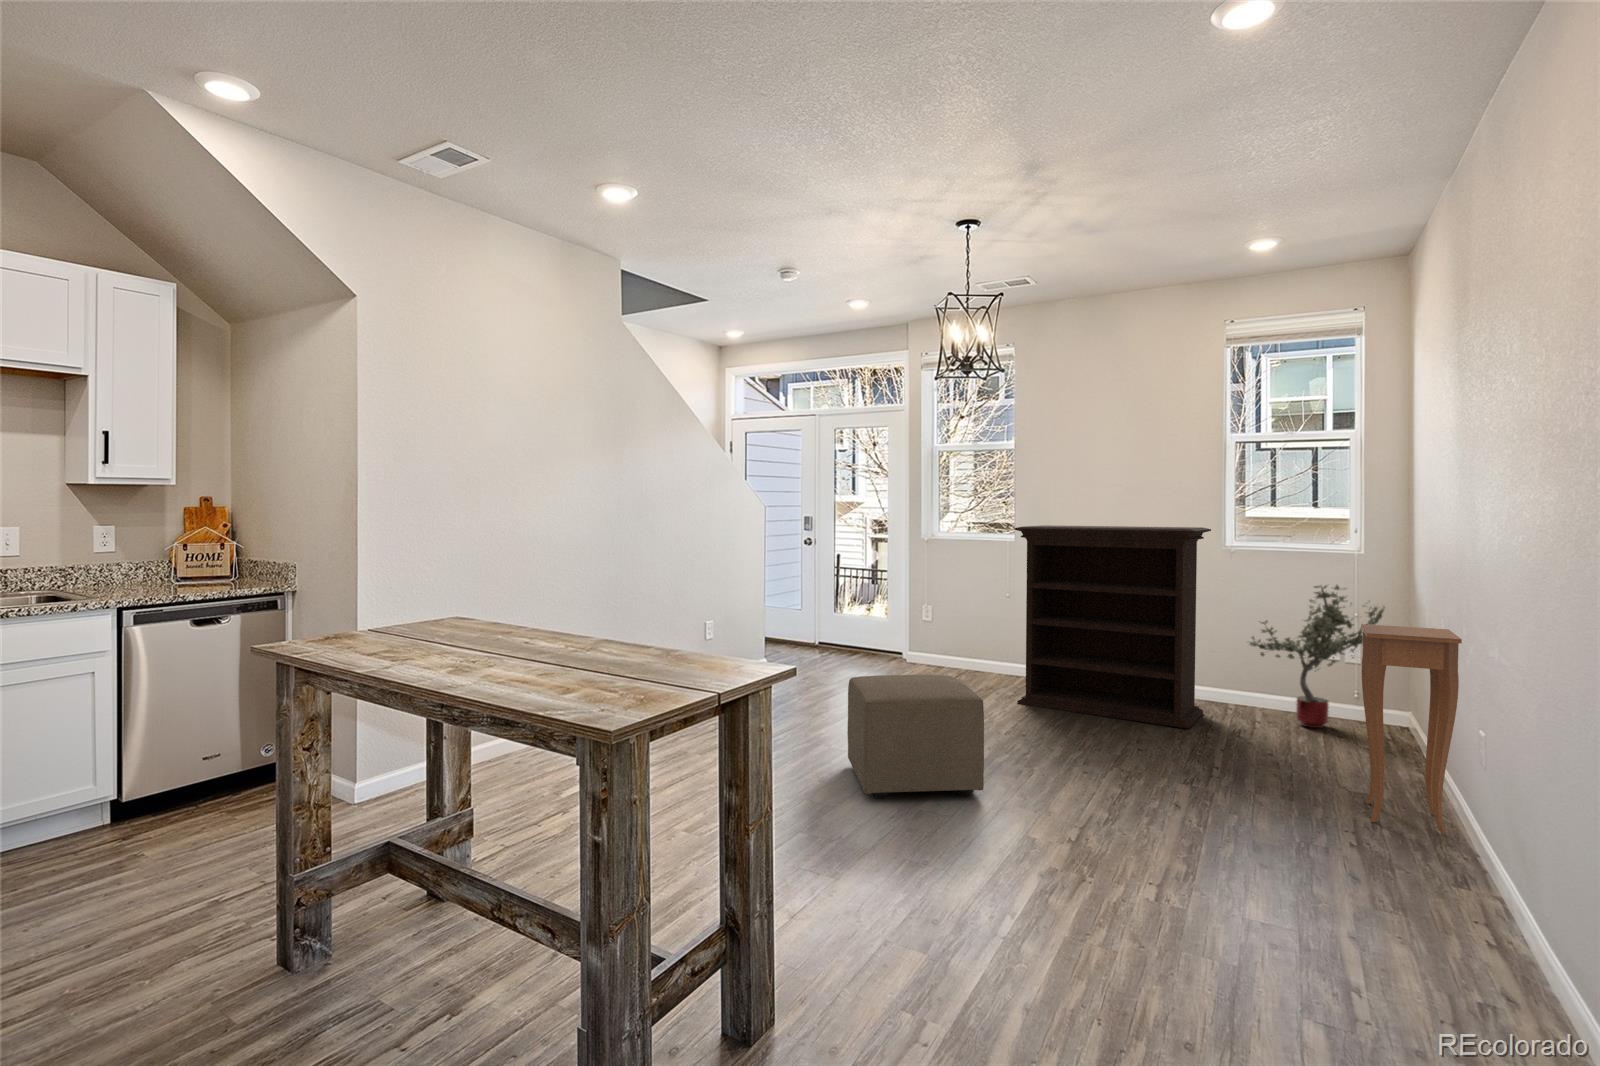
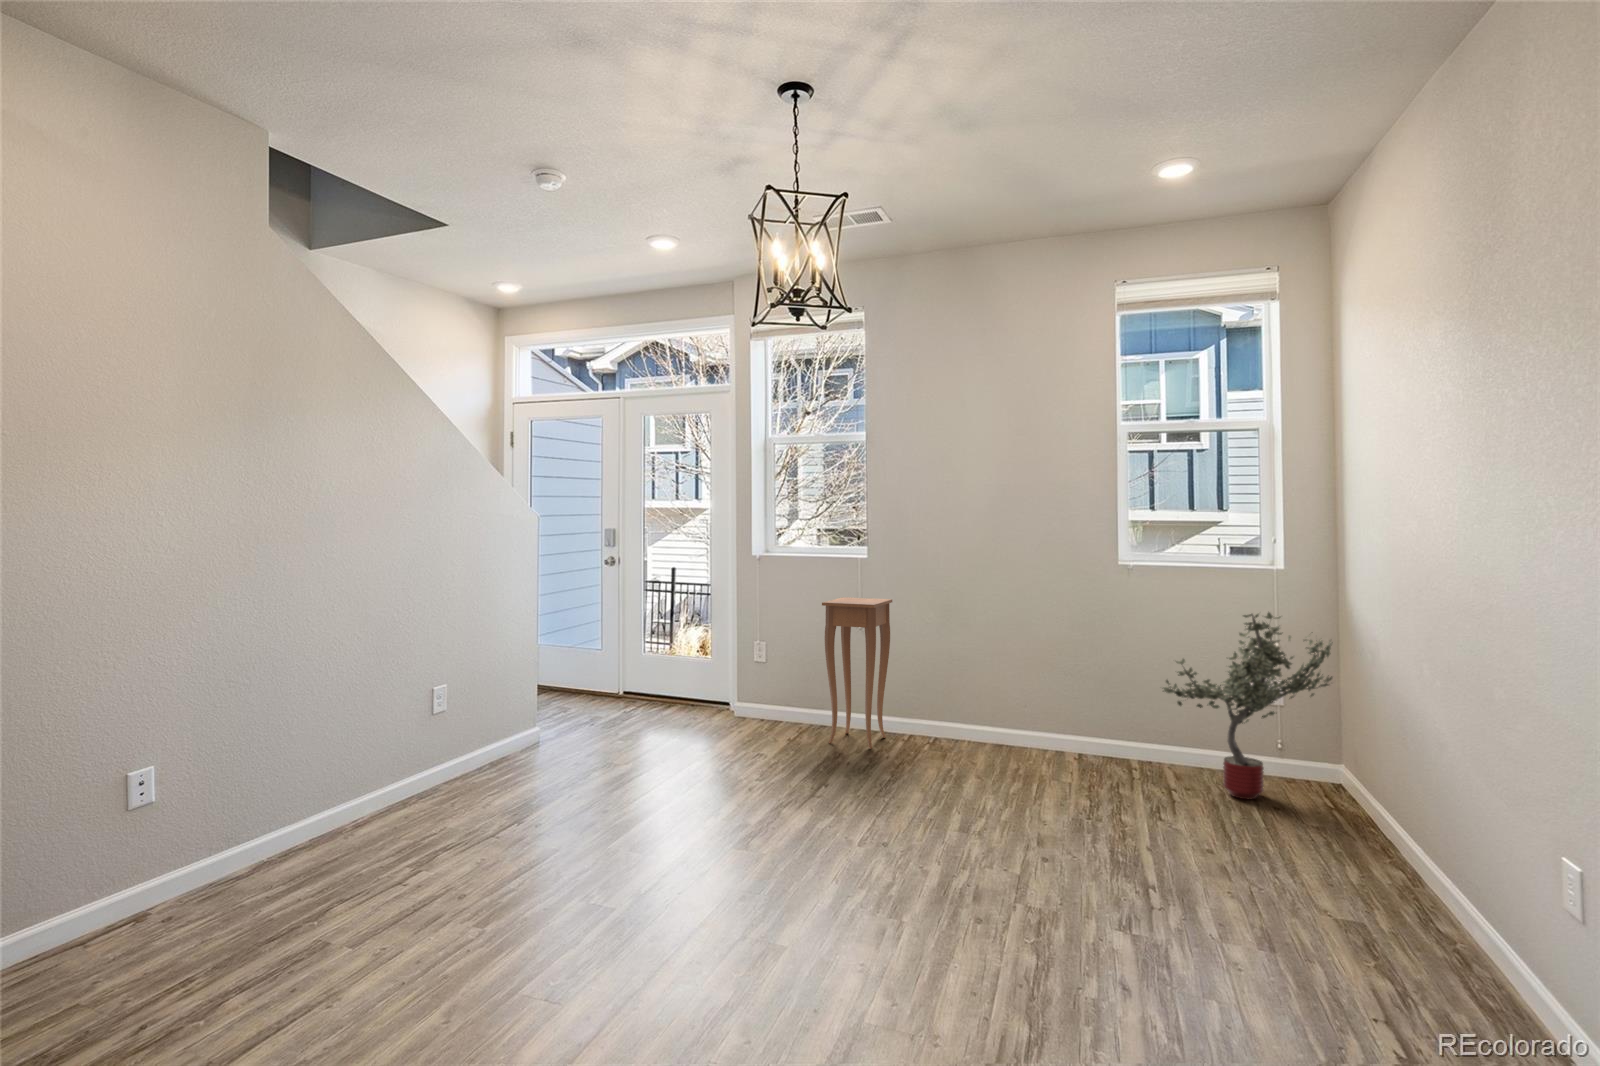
bookshelf: present [1014,525,1211,728] -> none [867,540,1115,812]
side table: present [1361,624,1462,834] -> present [822,597,892,748]
ottoman: present [847,675,984,798] -> none [610,777,824,1018]

